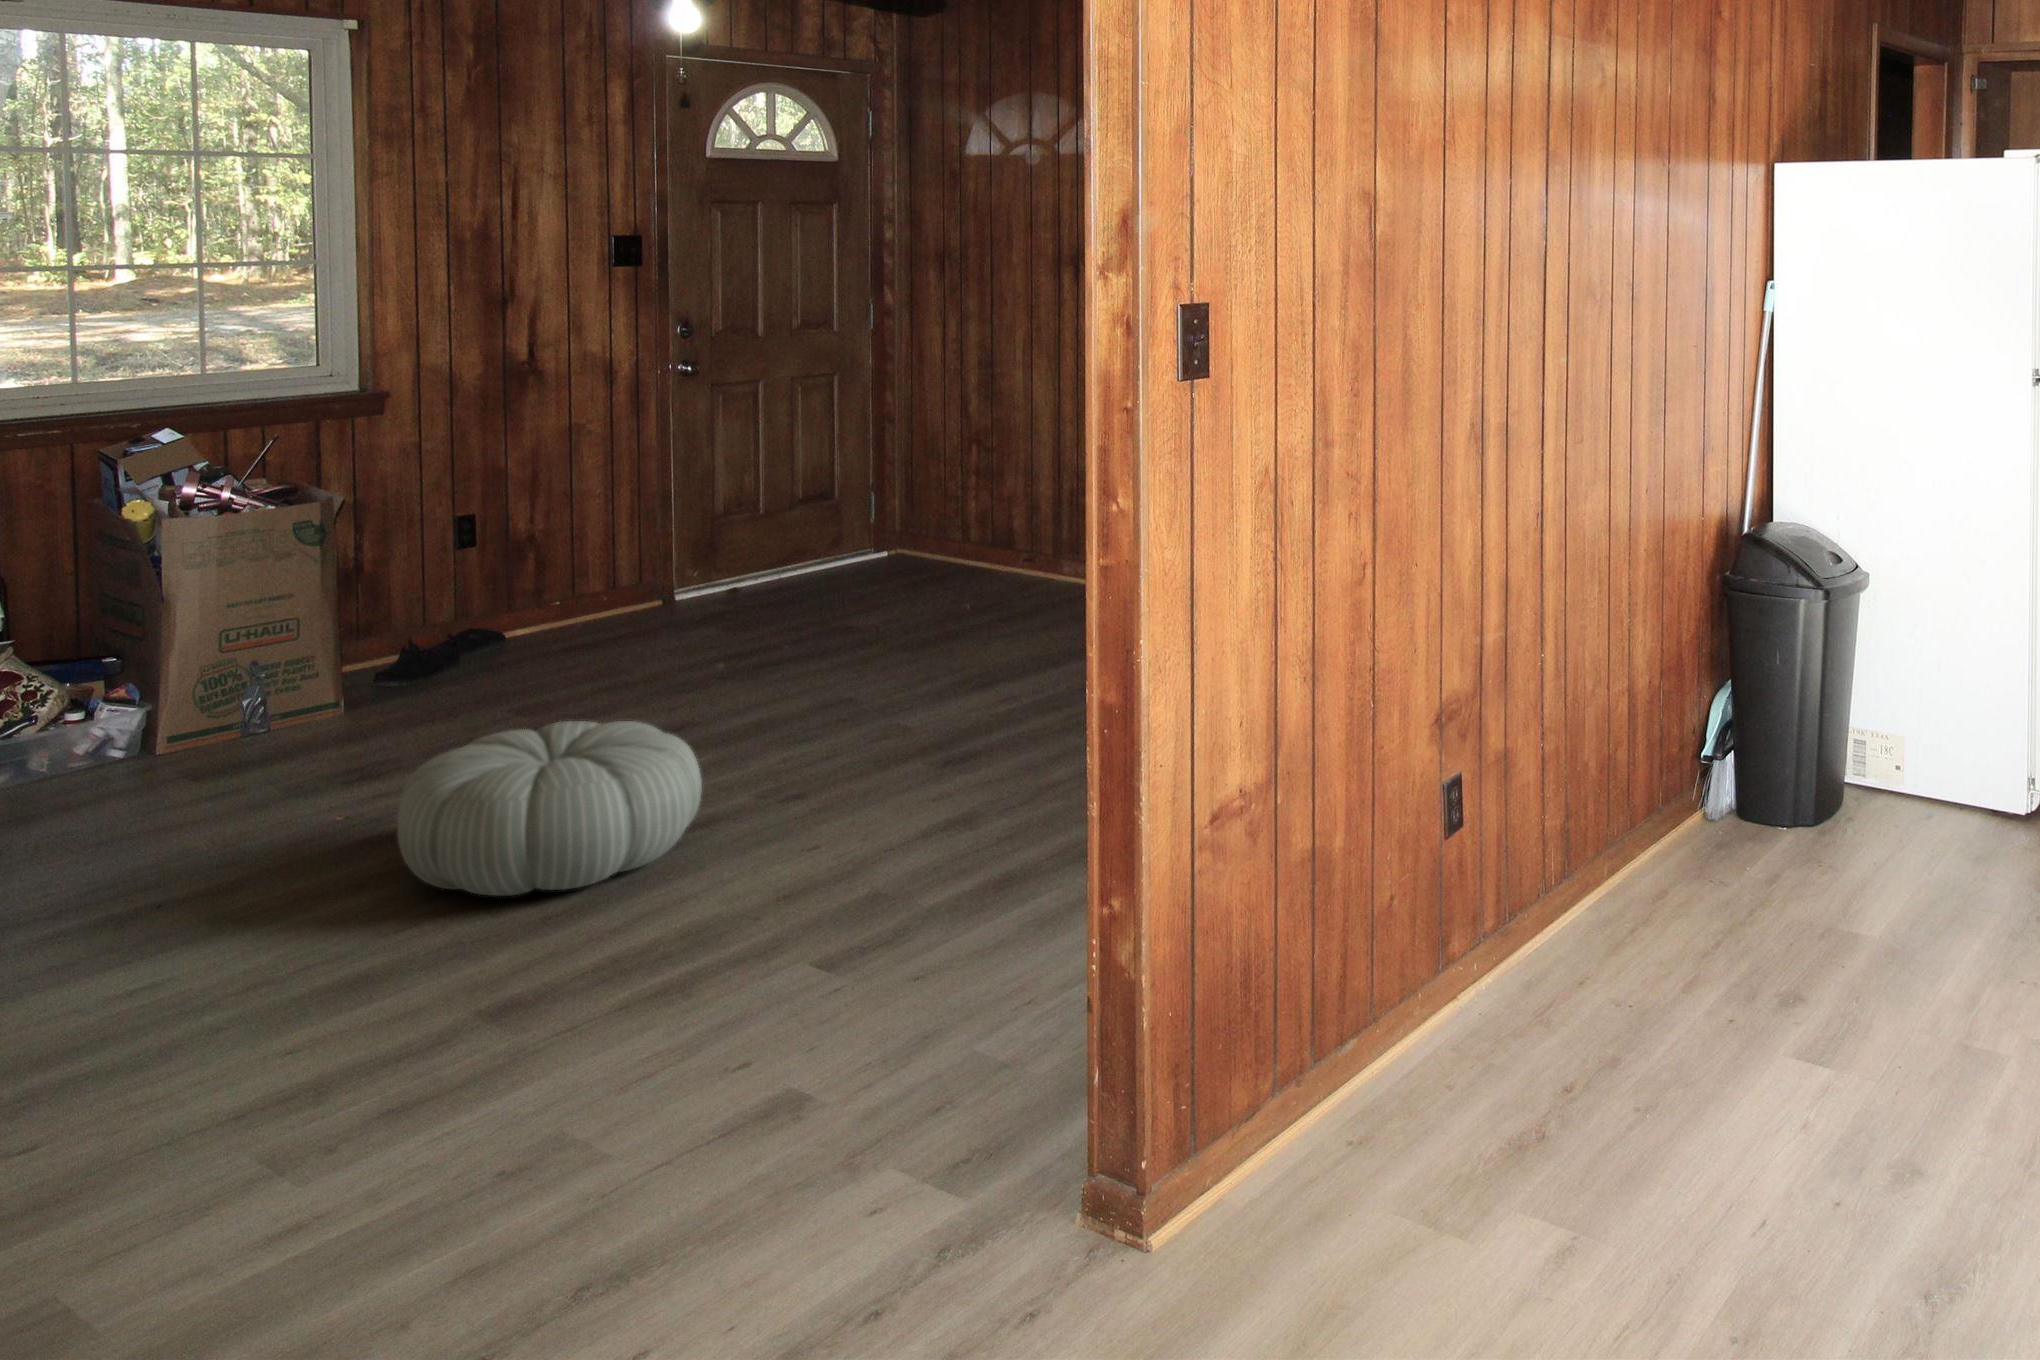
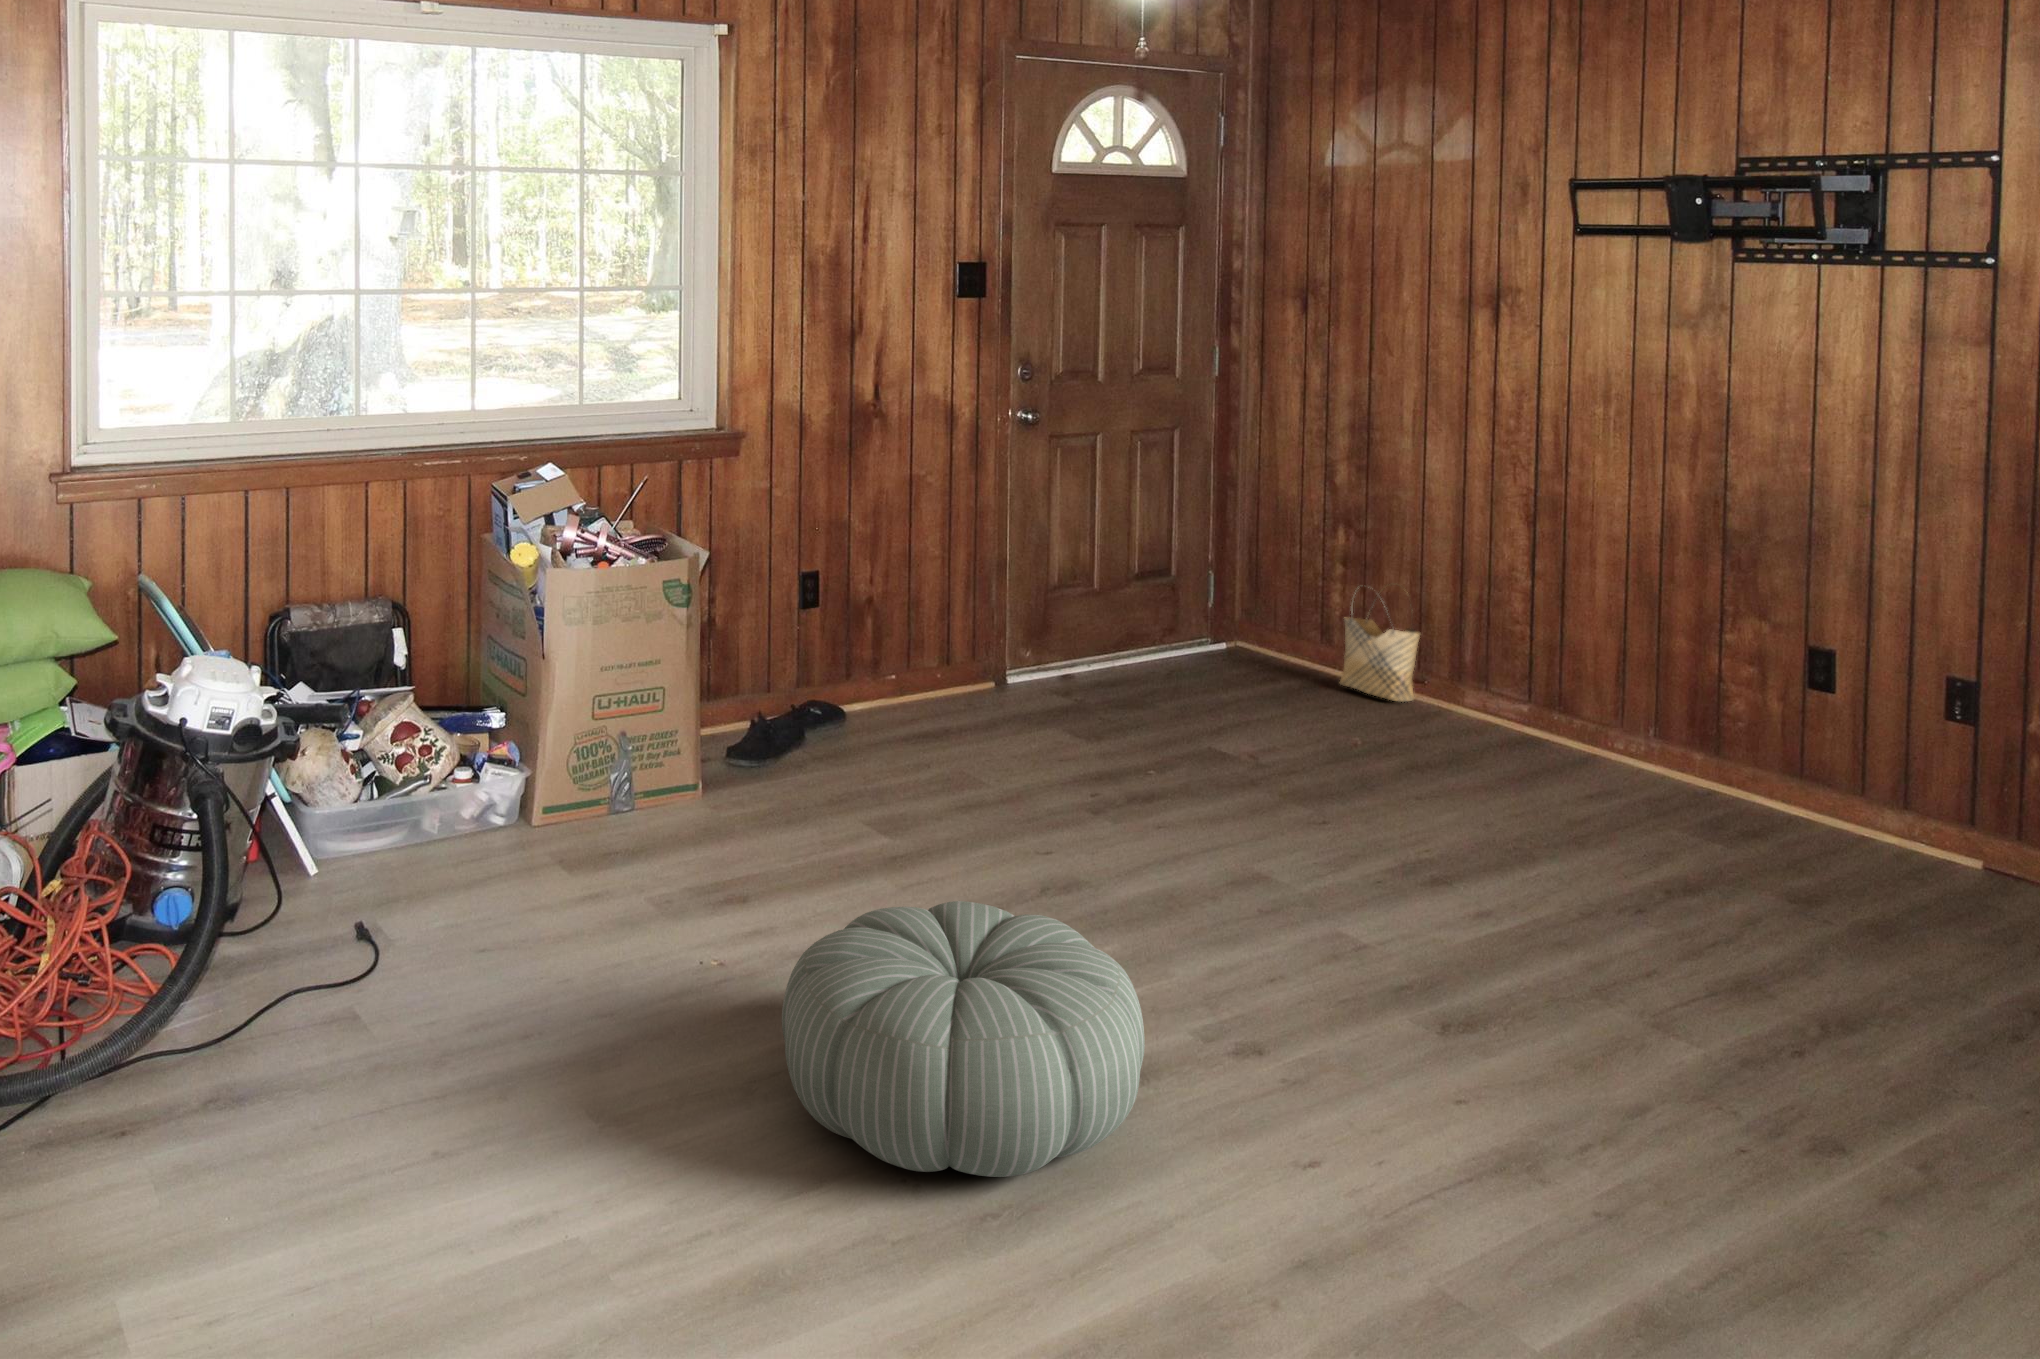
woven basket: none [971,491,1031,583] -> present [1340,584,1421,702]

